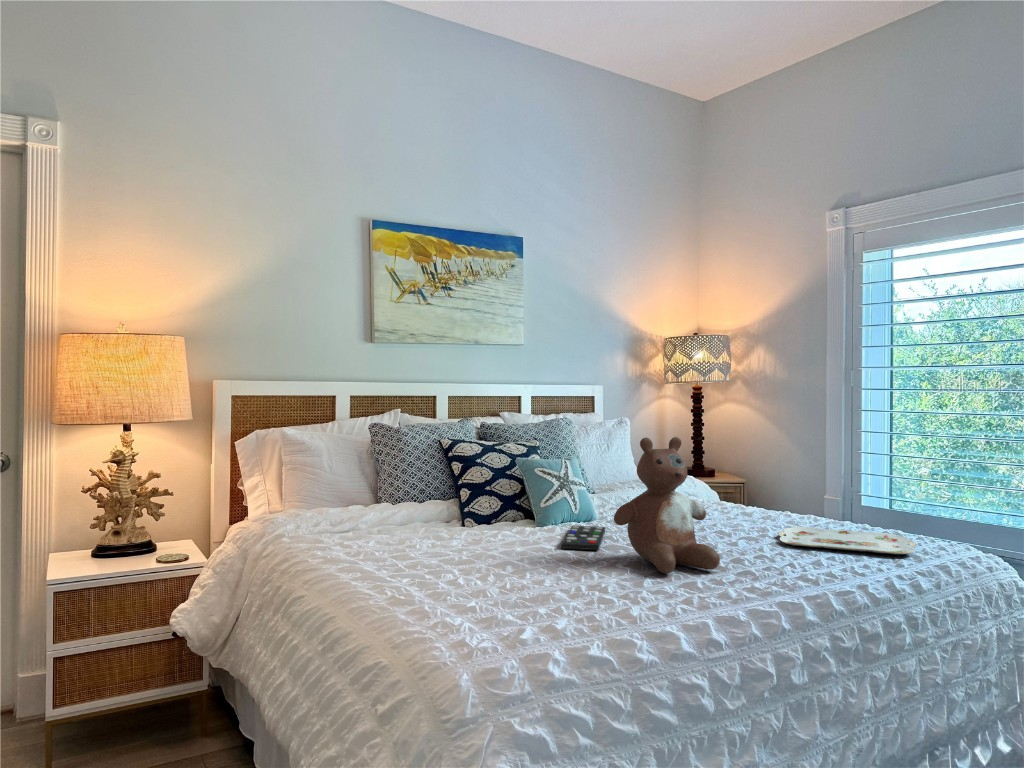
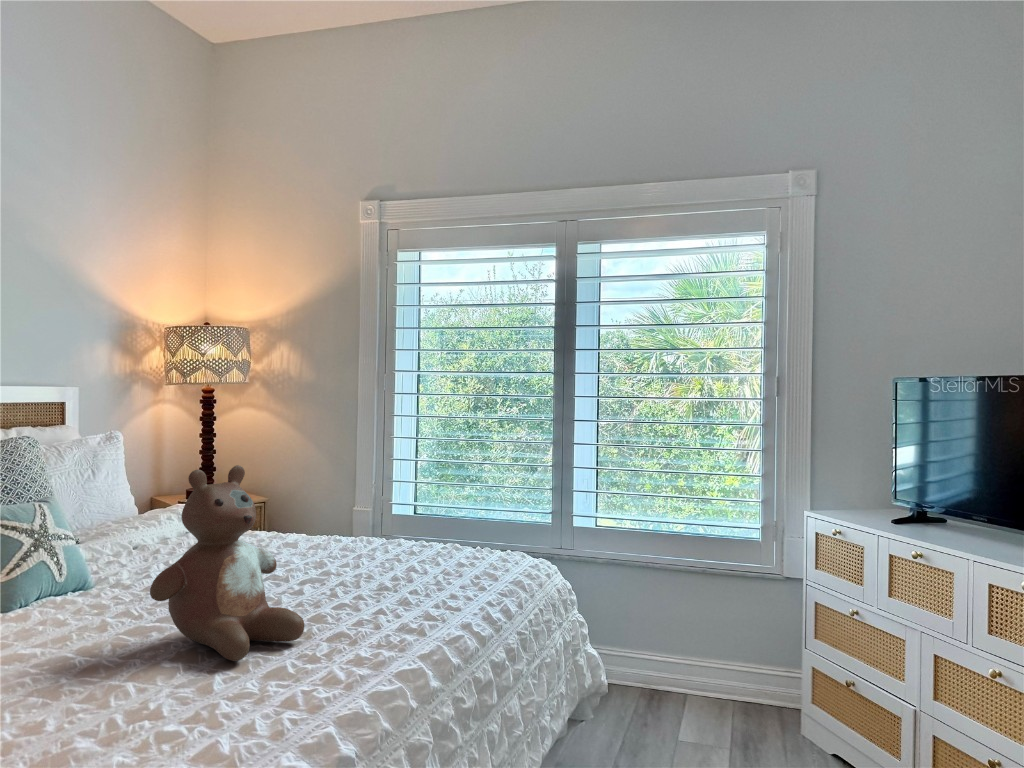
remote control: present [561,526,605,550] -> none [53,597,118,648]
serving tray: present [778,527,916,554] -> none [345,551,491,583]

